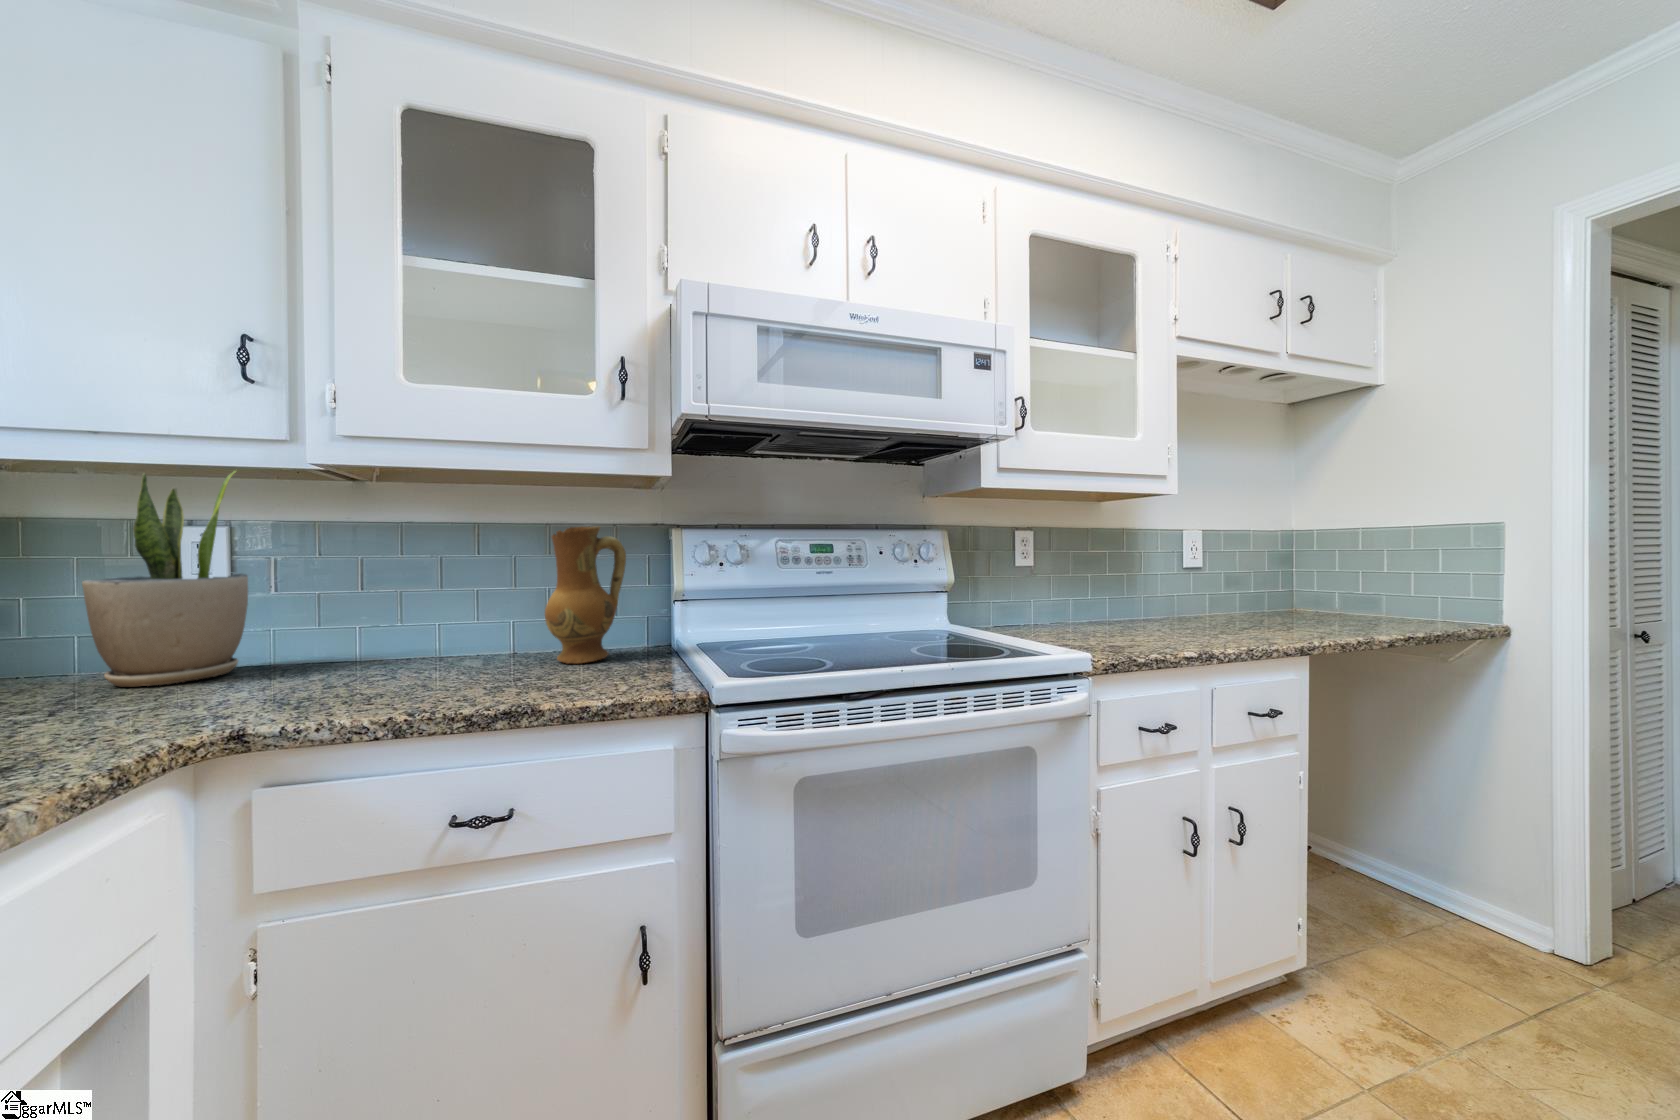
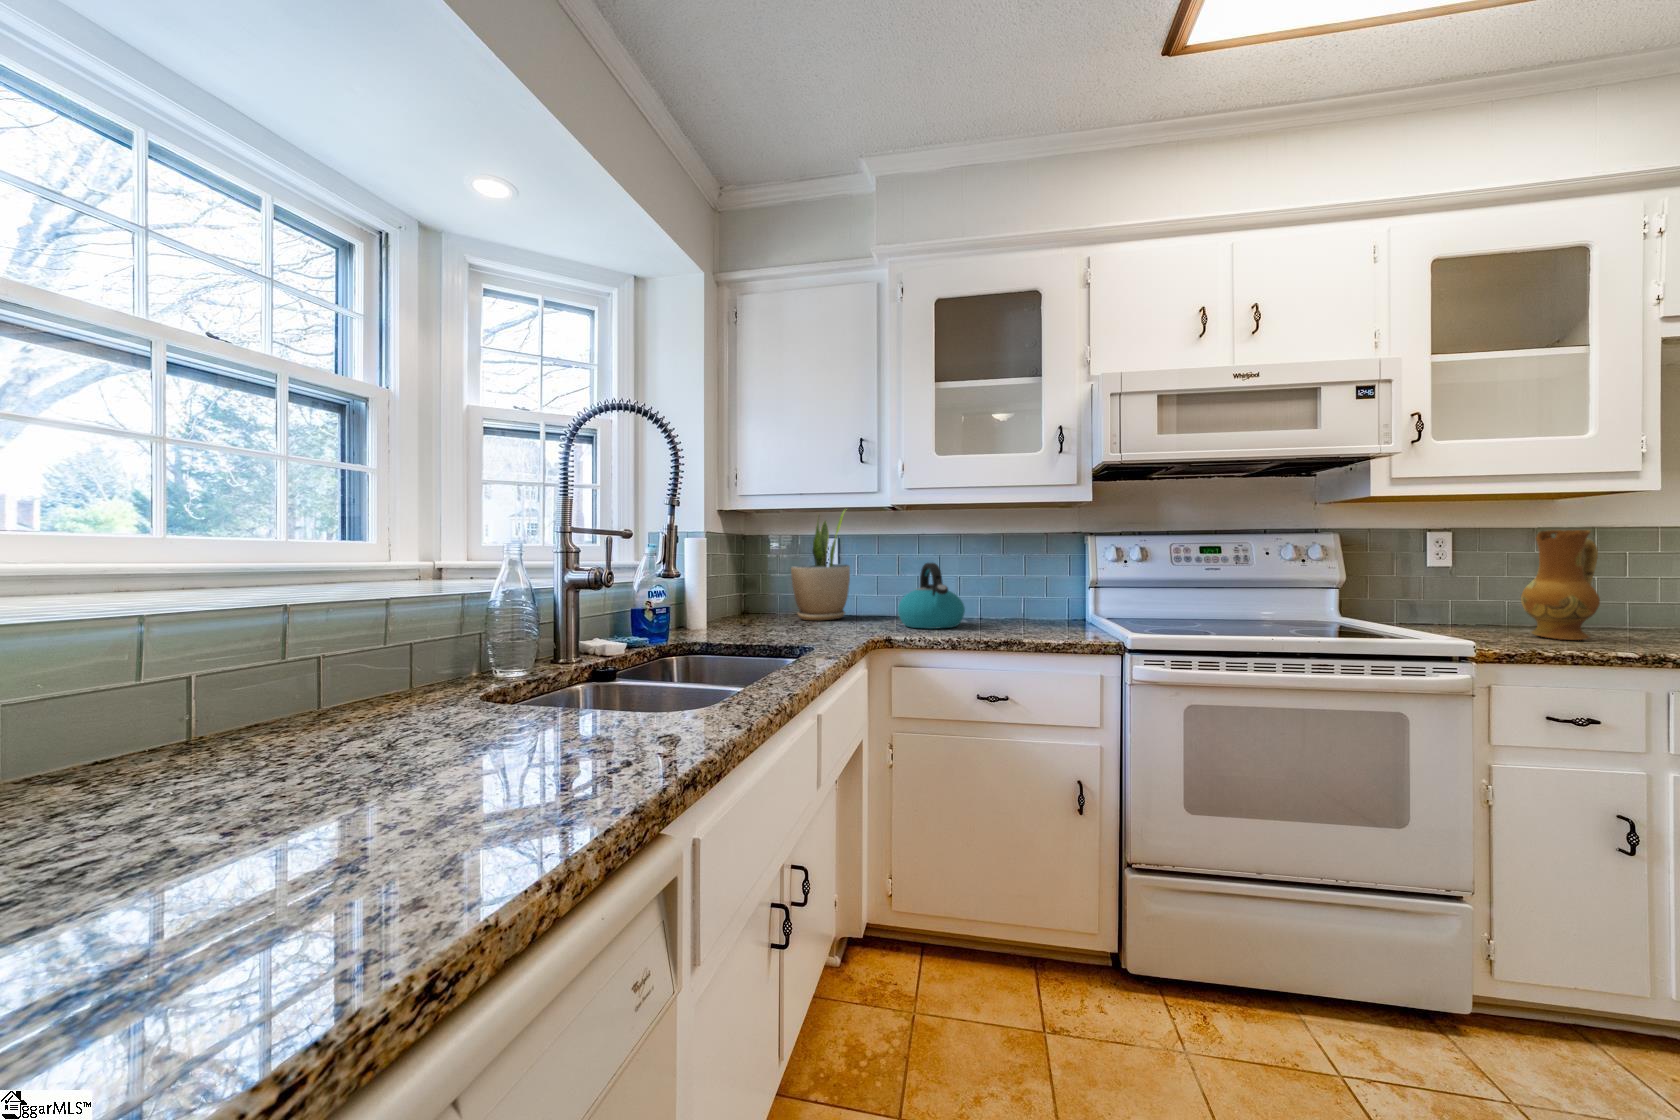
ceramic jug: present [545,527,626,664] -> present [1521,530,1600,640]
kettle: none [318,569,463,691] -> present [898,563,965,629]

